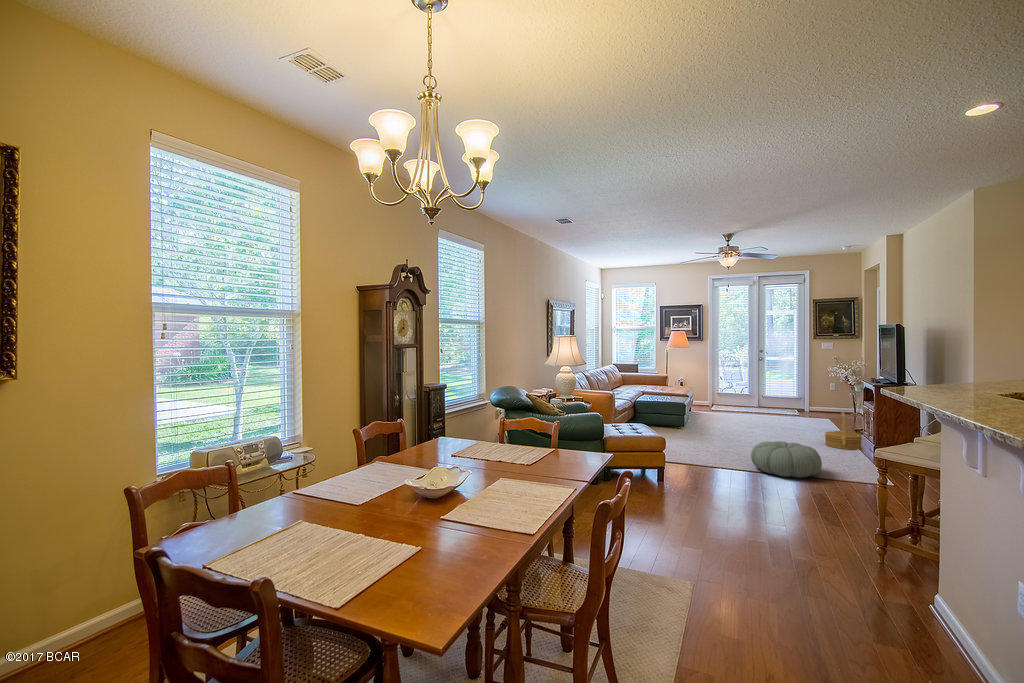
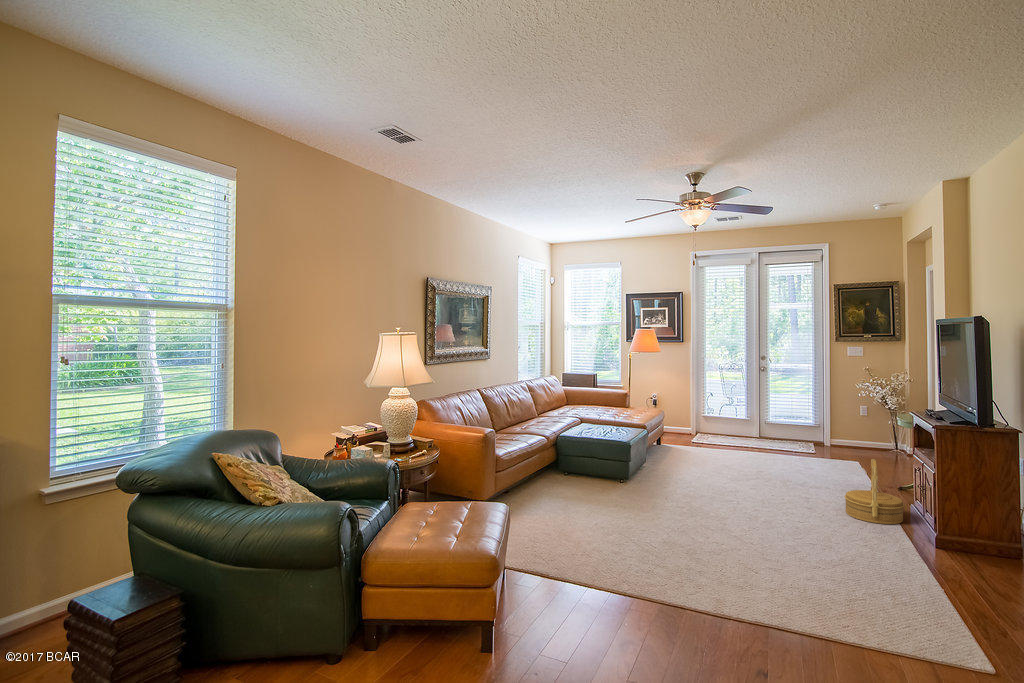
pouf: present [751,441,822,478] -> none [708,521,830,599]

